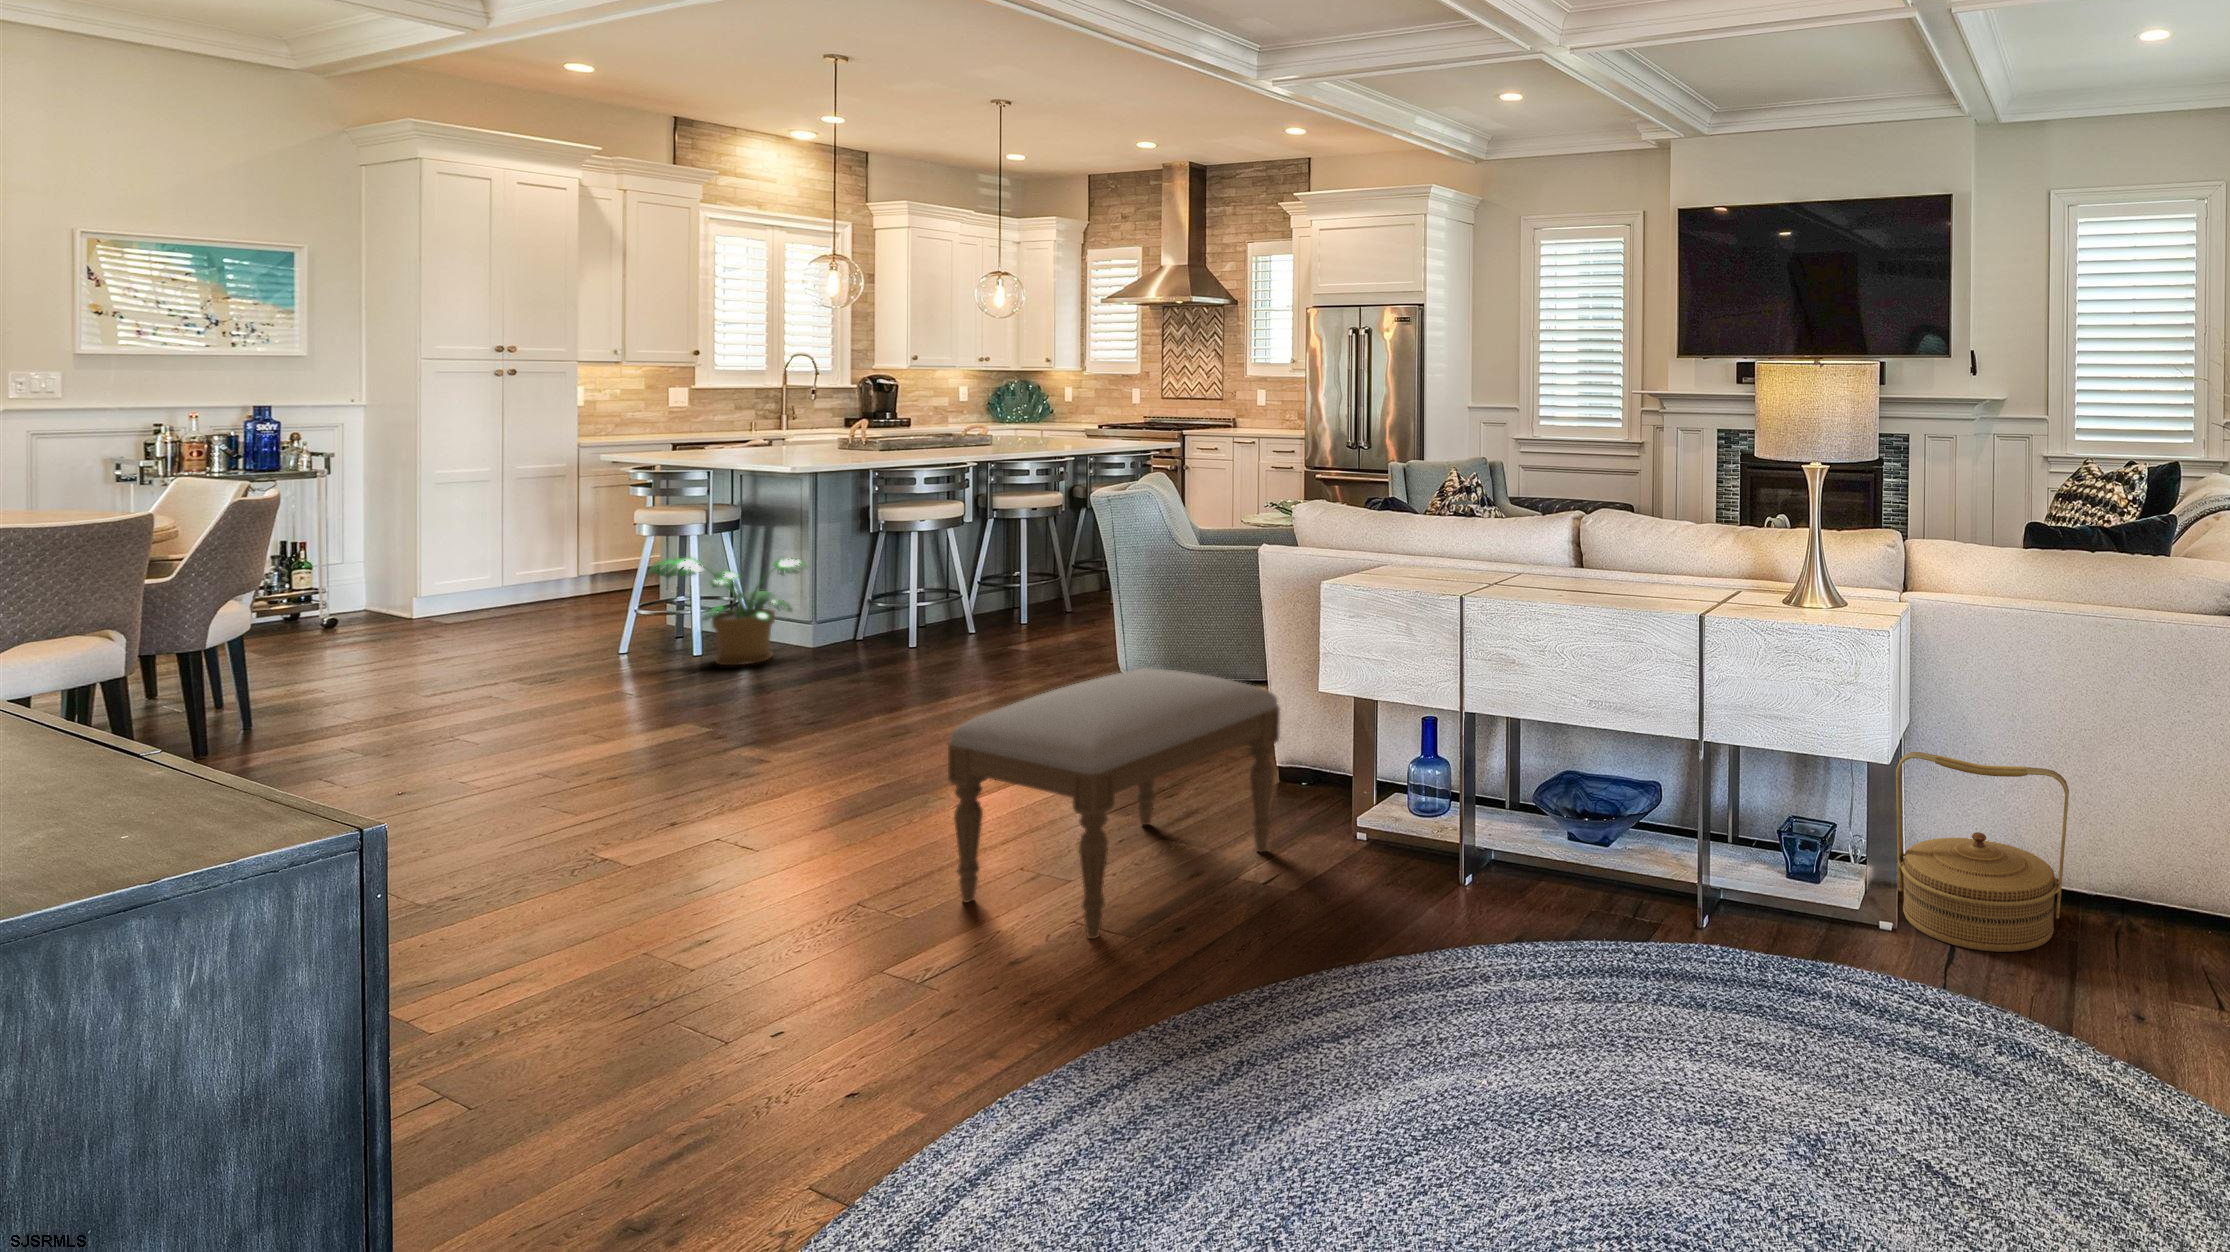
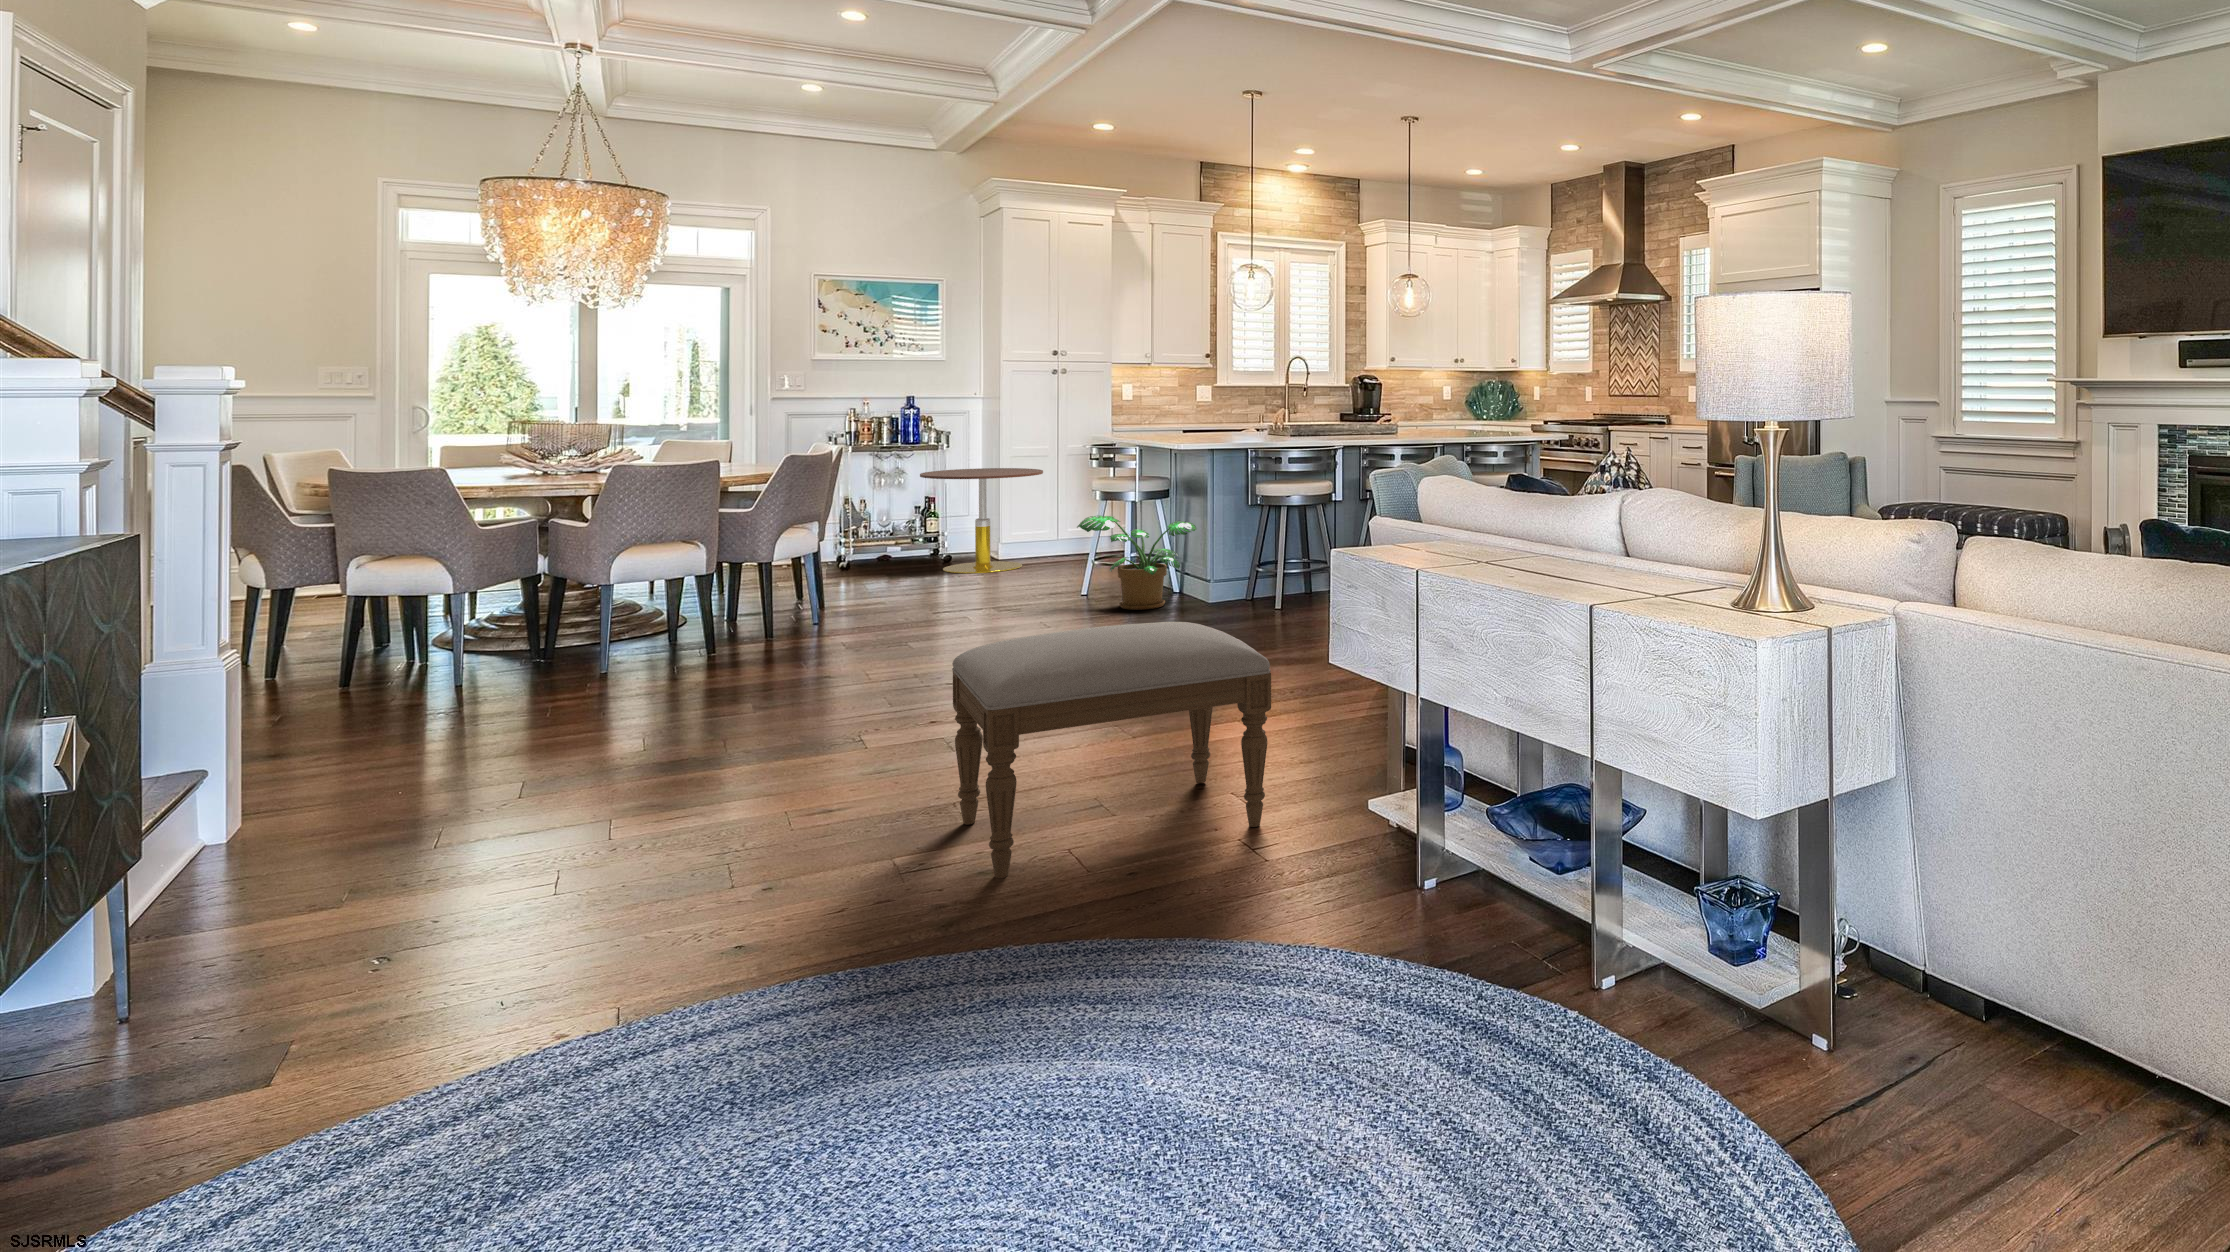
side table: none [307,501,501,643] -> present [920,468,1043,573]
woven basket: present [1896,752,2069,952] -> none [1836,825,2077,1165]

